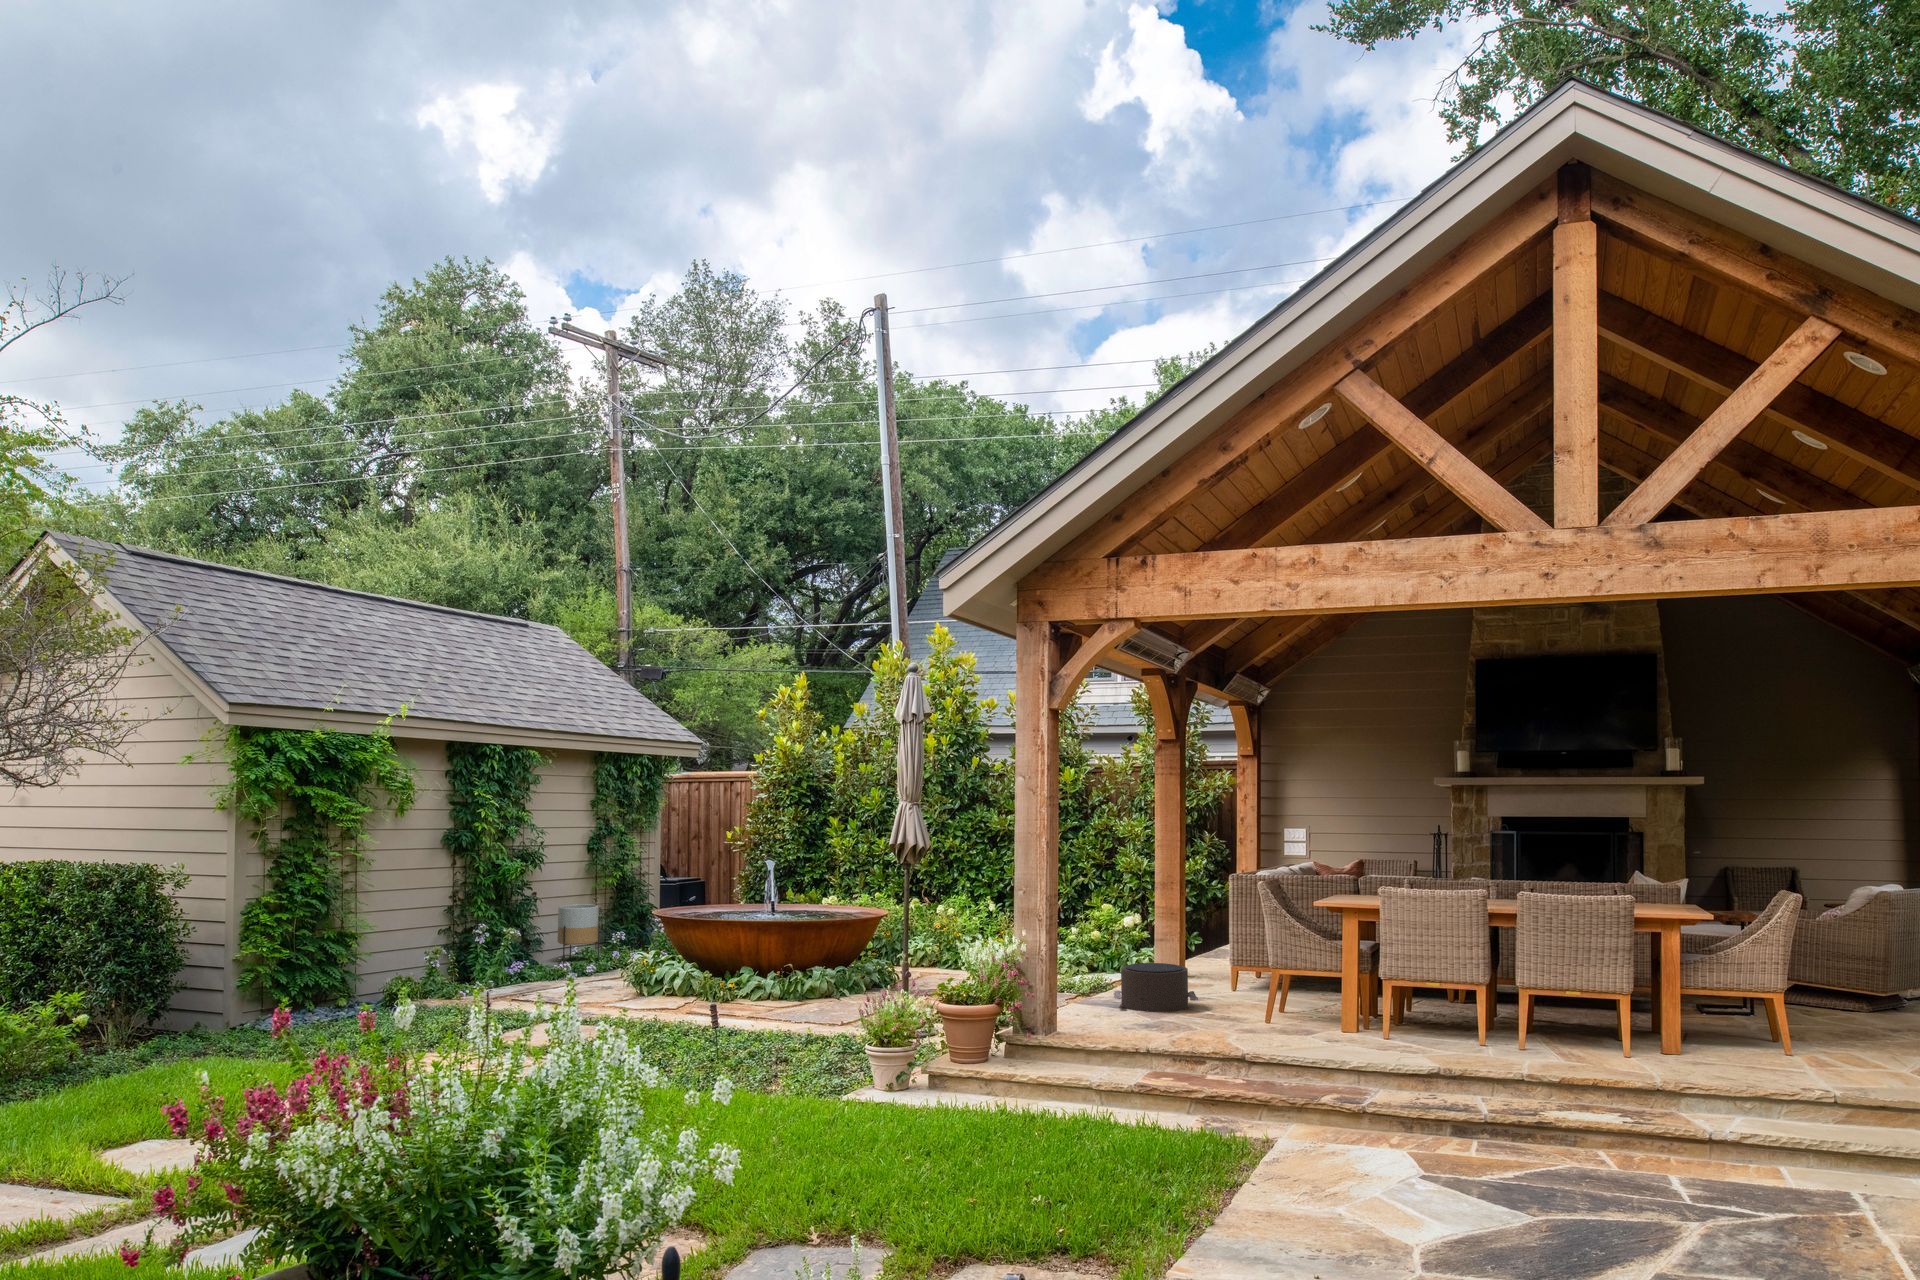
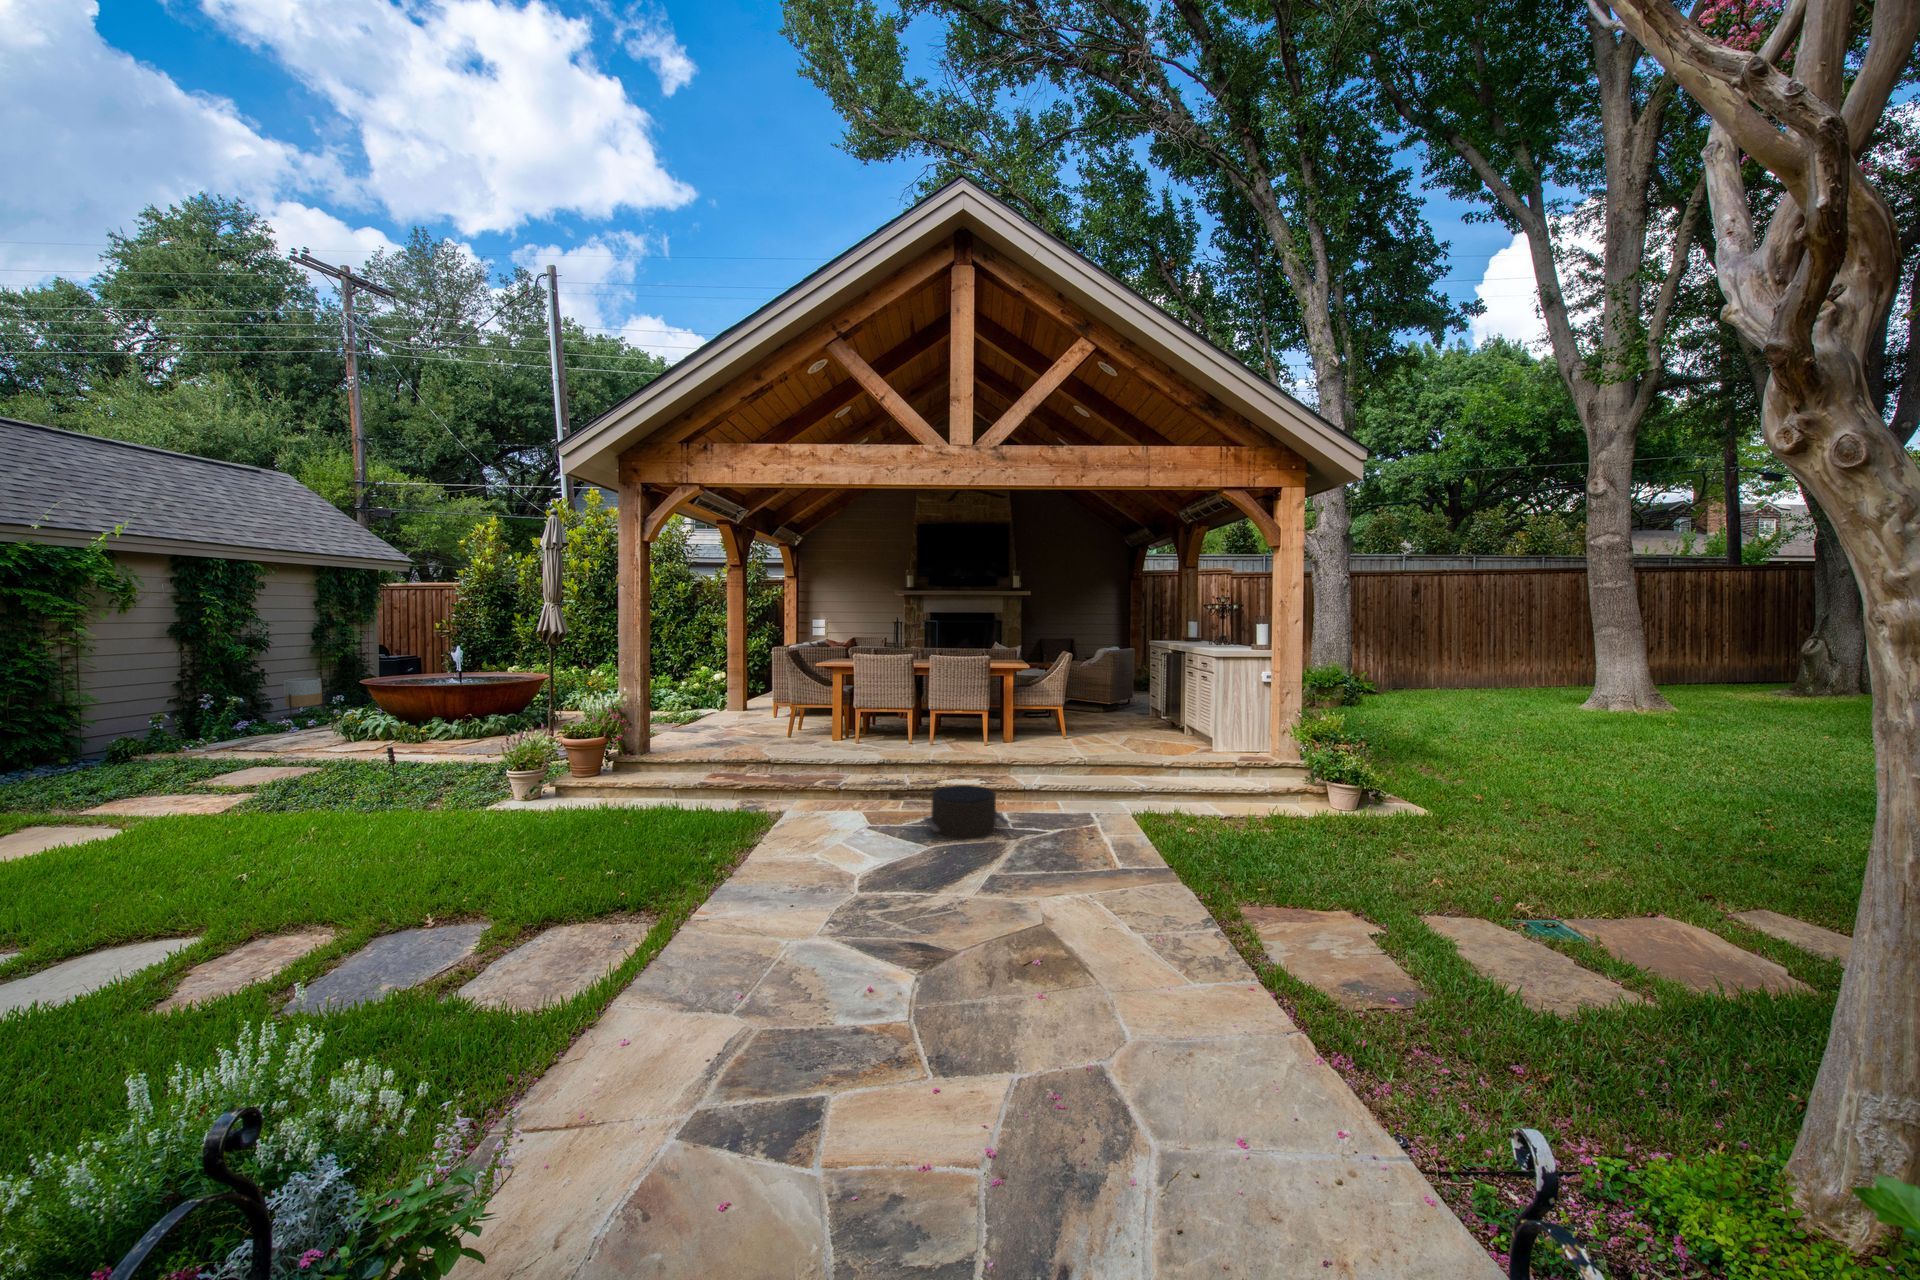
pouf: present [1114,963,1198,1012] -> present [924,785,1009,840]

